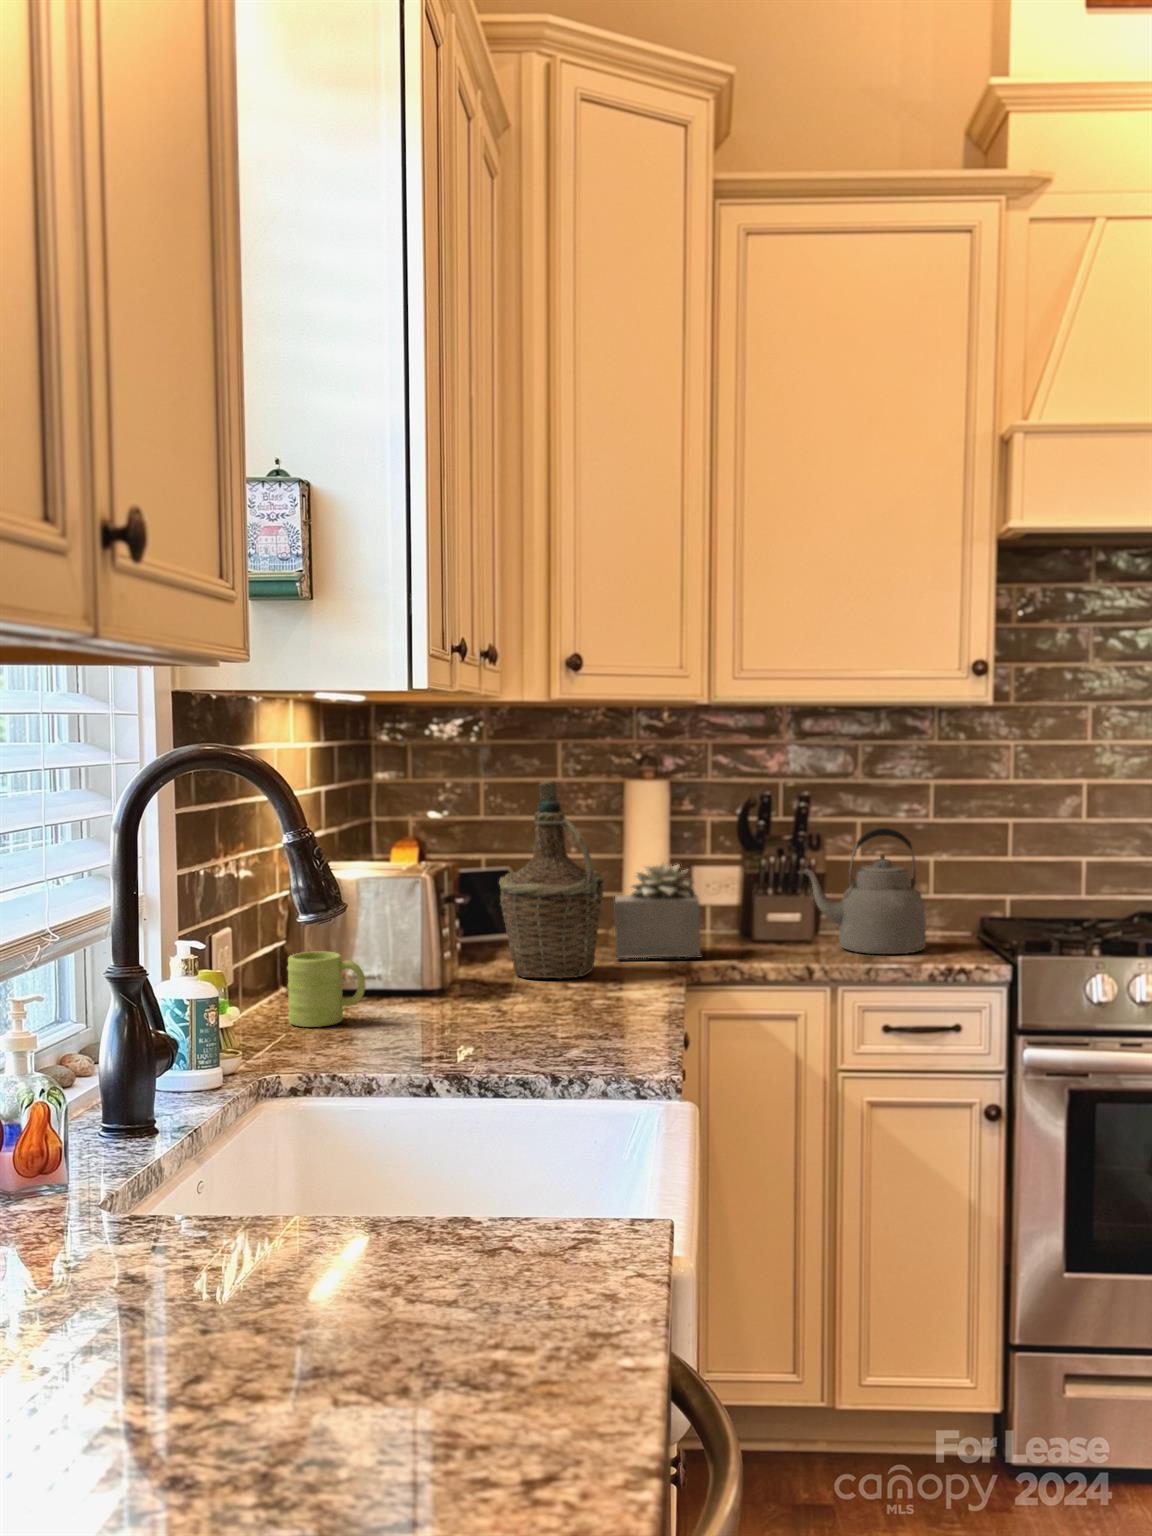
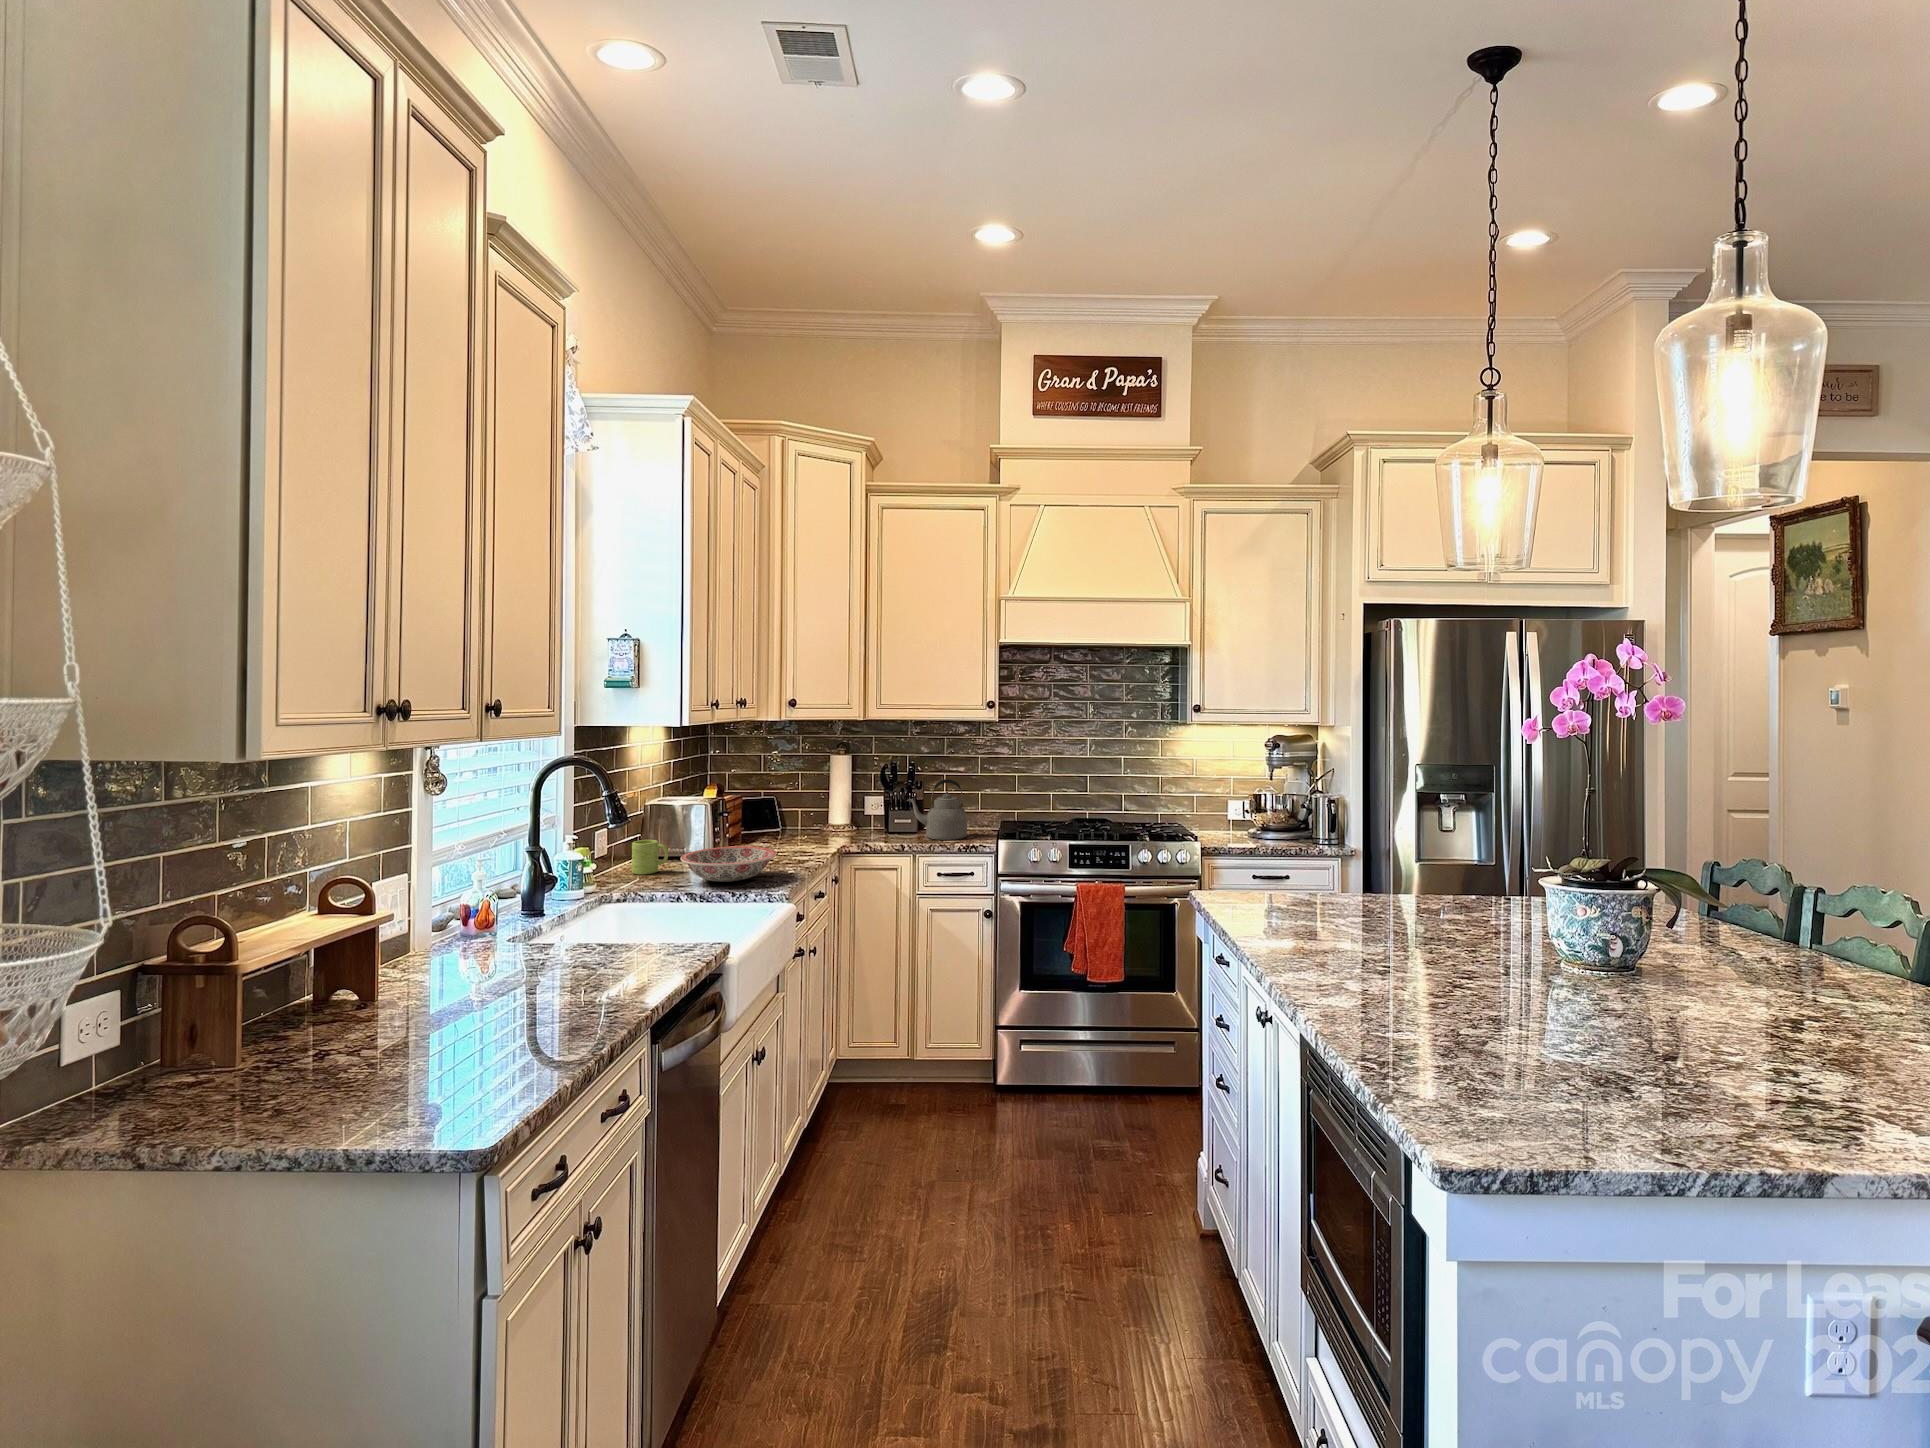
bottle: present [499,780,604,978] -> none [750,758,801,852]
succulent plant: present [615,863,702,958] -> none [812,795,858,842]
ceramic bowl: none [411,967,618,1046] -> present [681,846,777,882]

